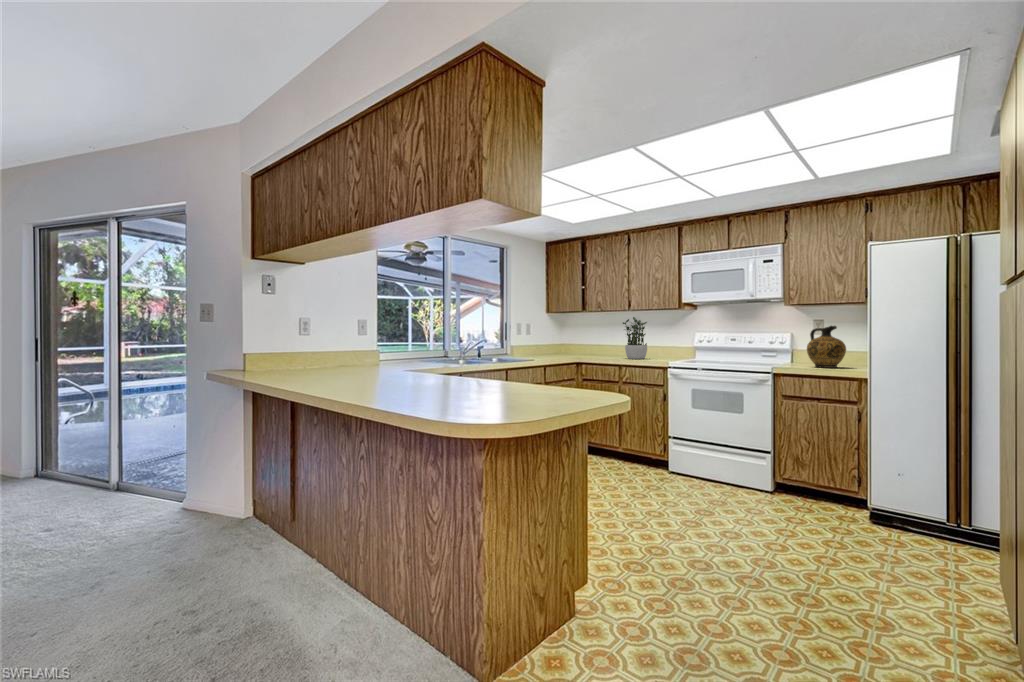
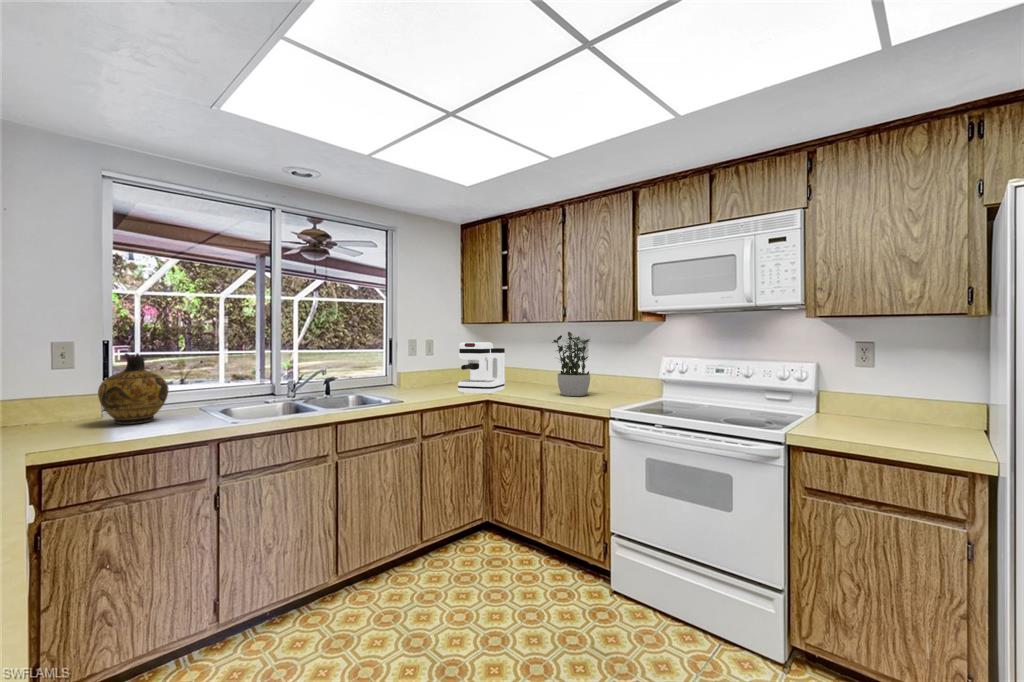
coffee maker: none [558,324,587,358] -> present [458,342,505,394]
ceramic jug: present [807,326,846,368] -> present [98,353,169,424]

